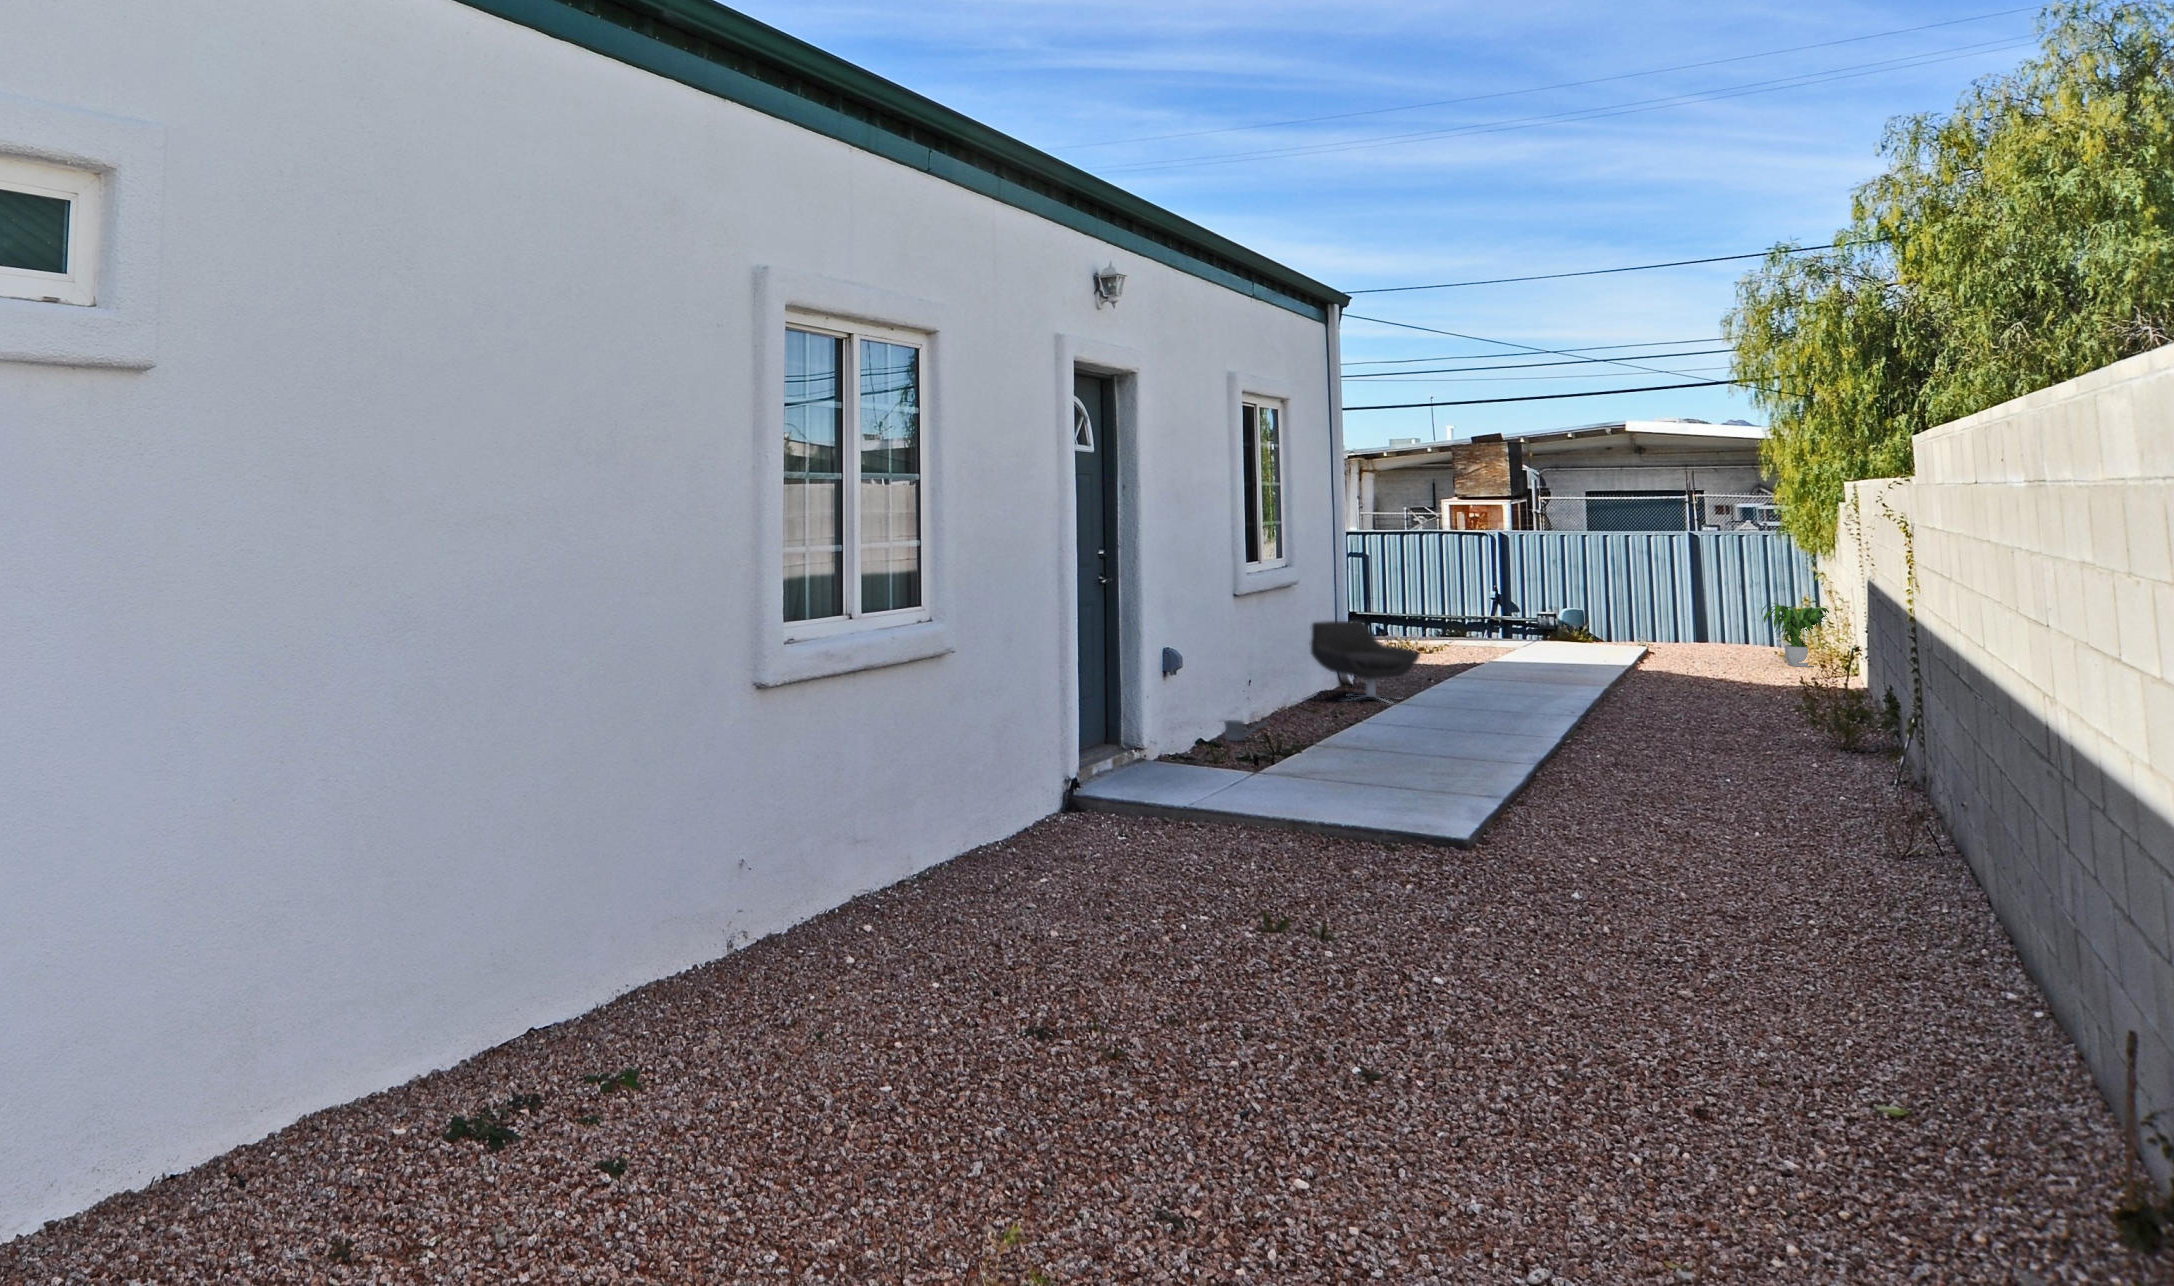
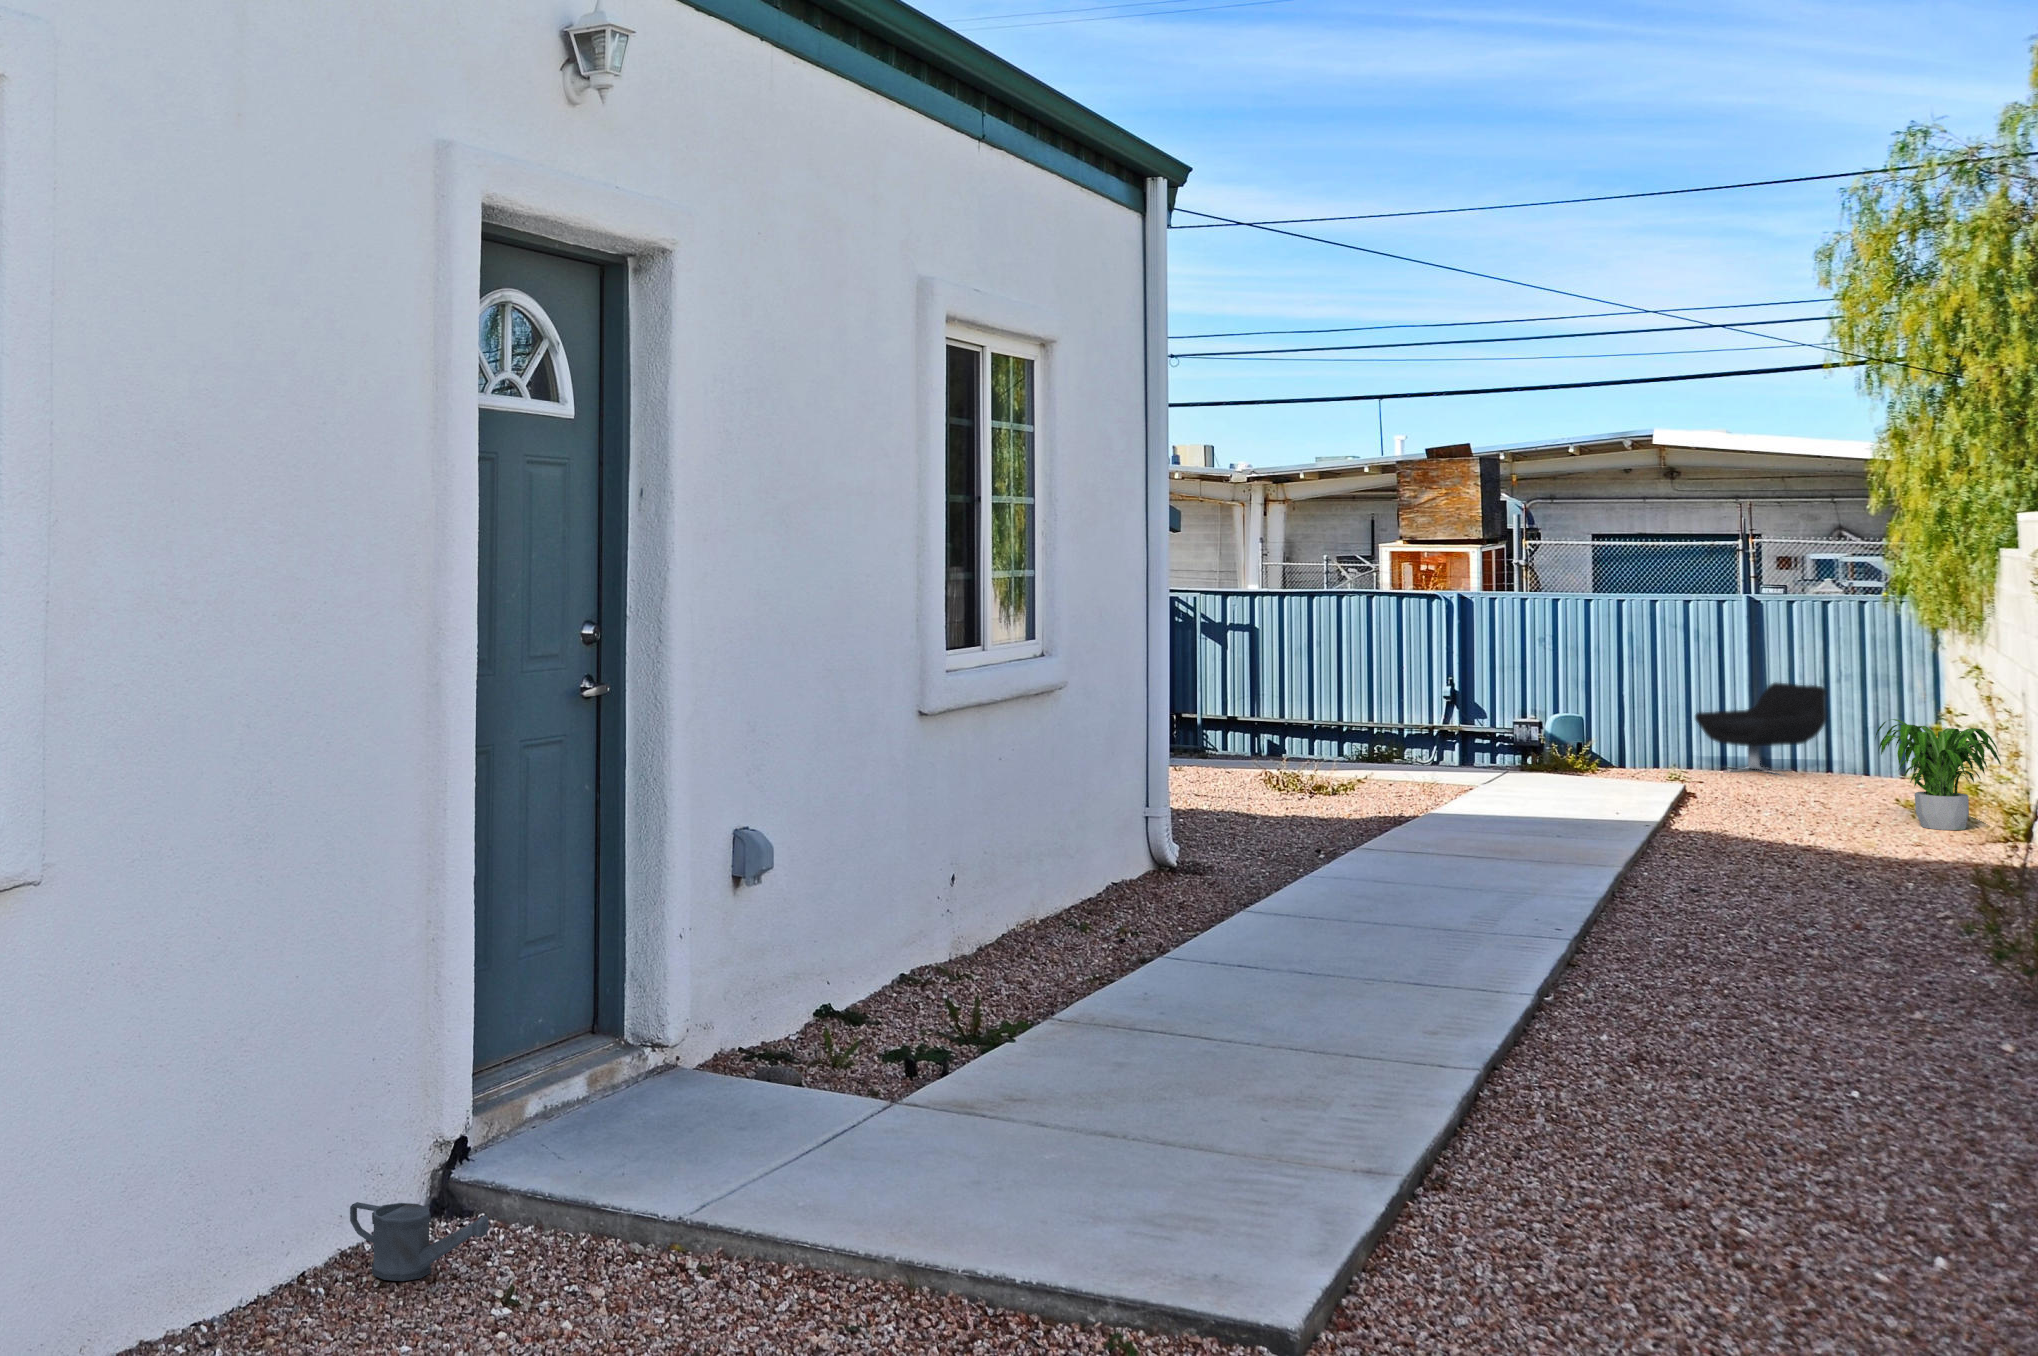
lounge chair: present [1311,620,1420,703] -> present [1695,683,1827,770]
watering can: present [1224,720,1267,741] -> present [350,1202,489,1281]

